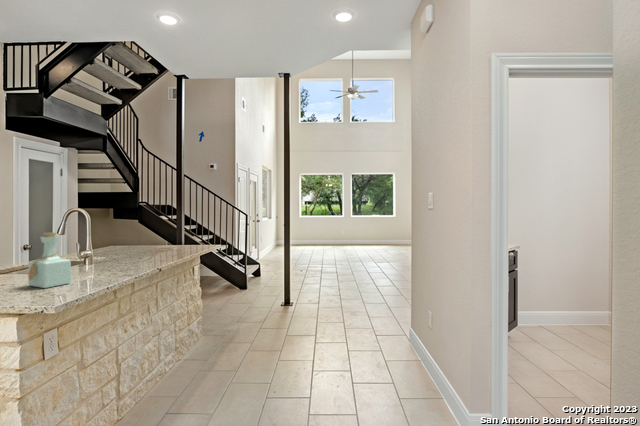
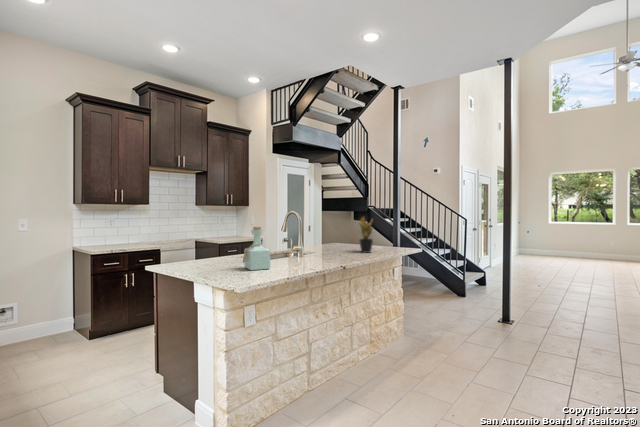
potted plant: none [153,214,180,255] -> present [359,217,373,253]

